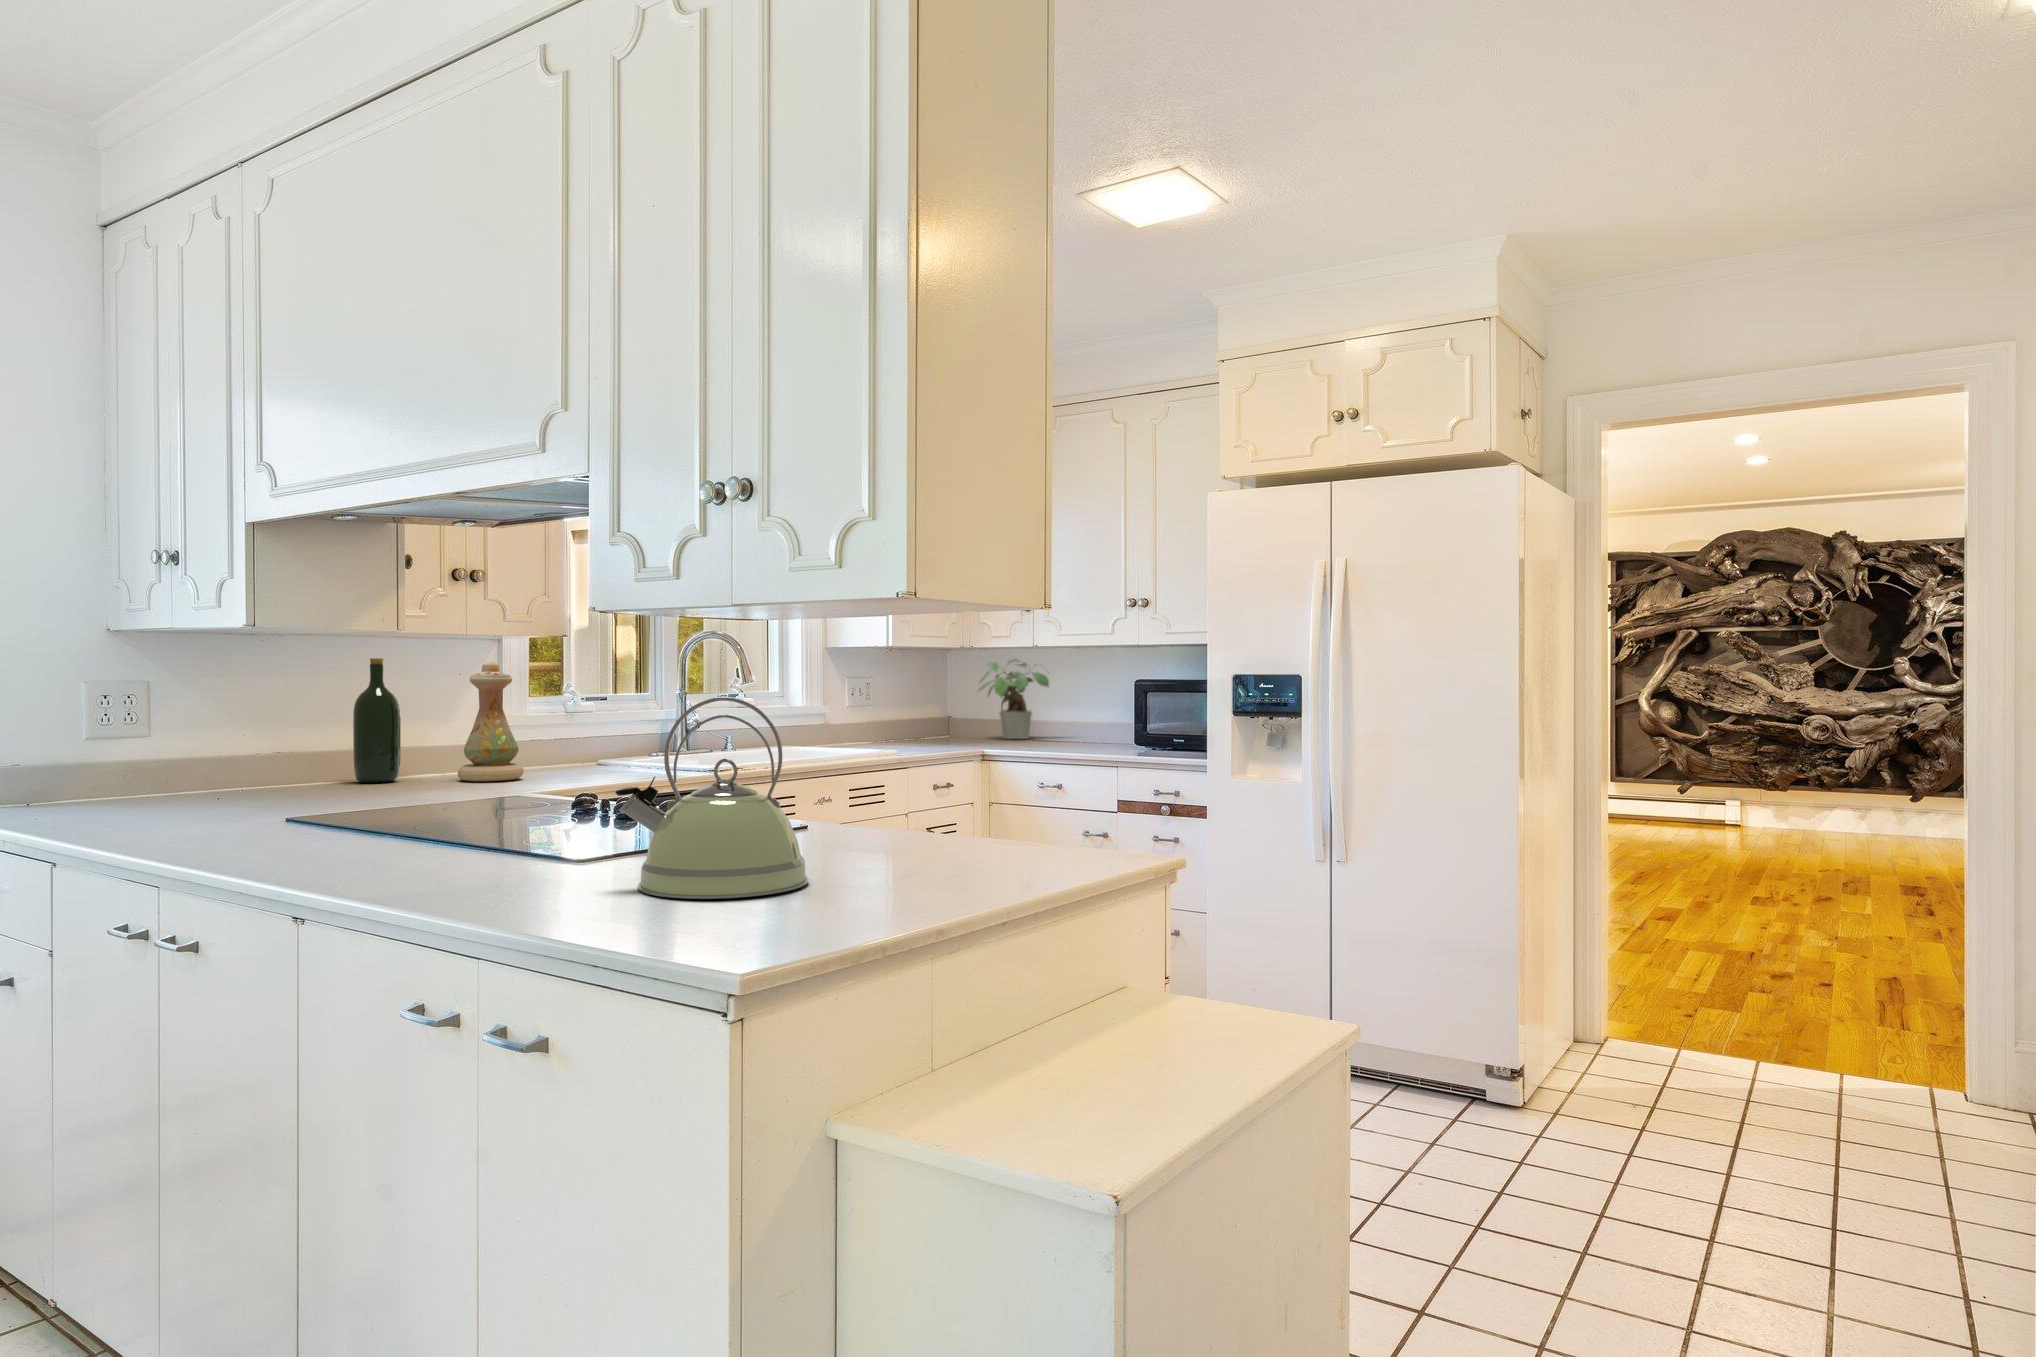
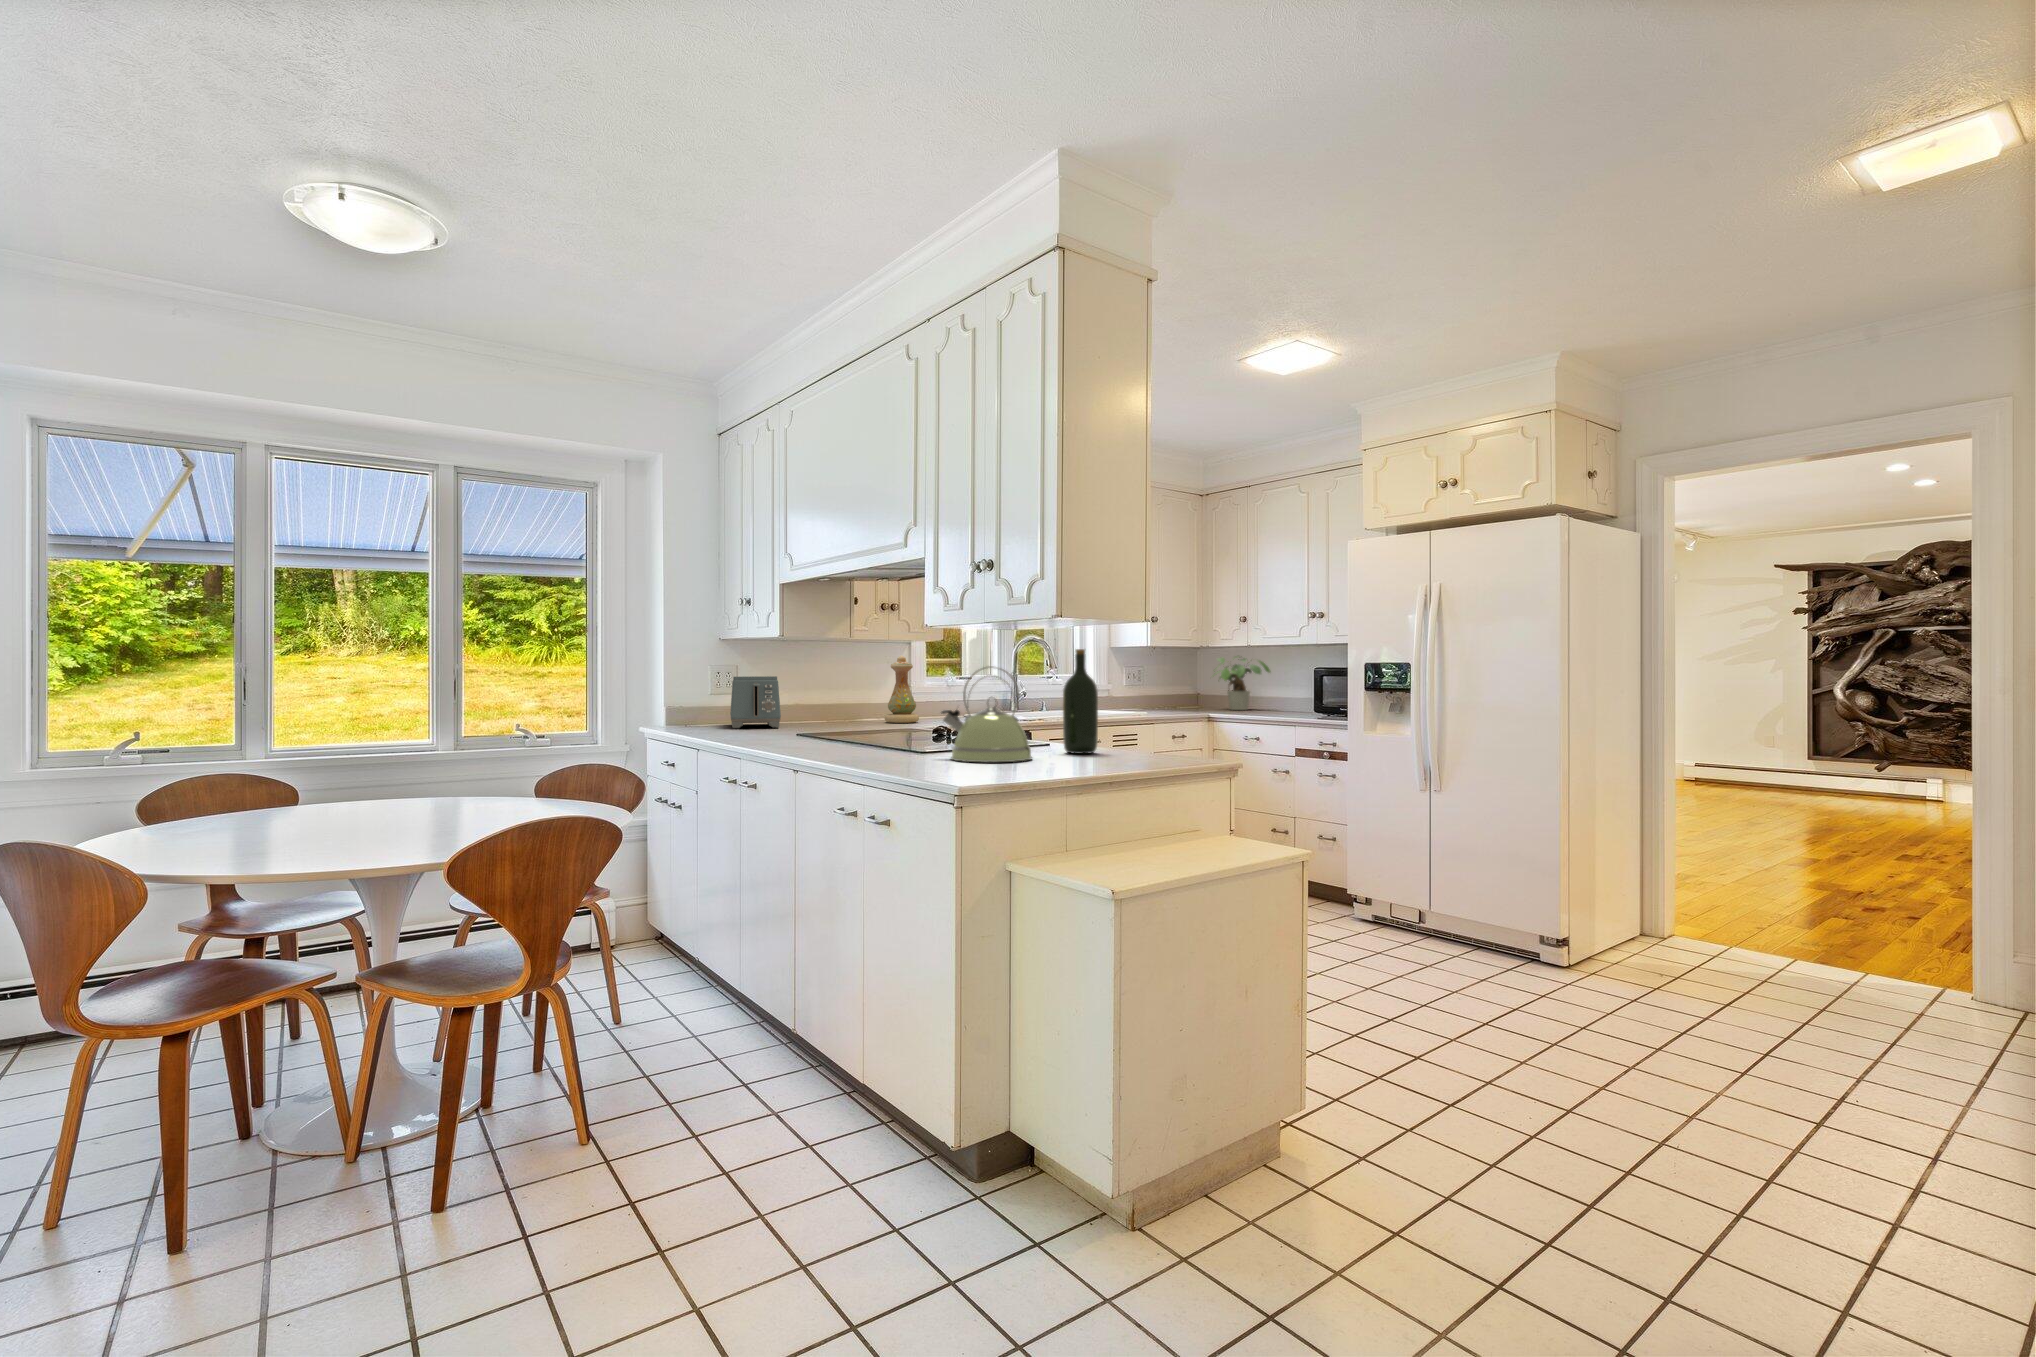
wine bottle: present [353,658,401,783] -> present [1063,649,1098,754]
toaster: none [128,700,243,807] -> present [730,676,781,728]

